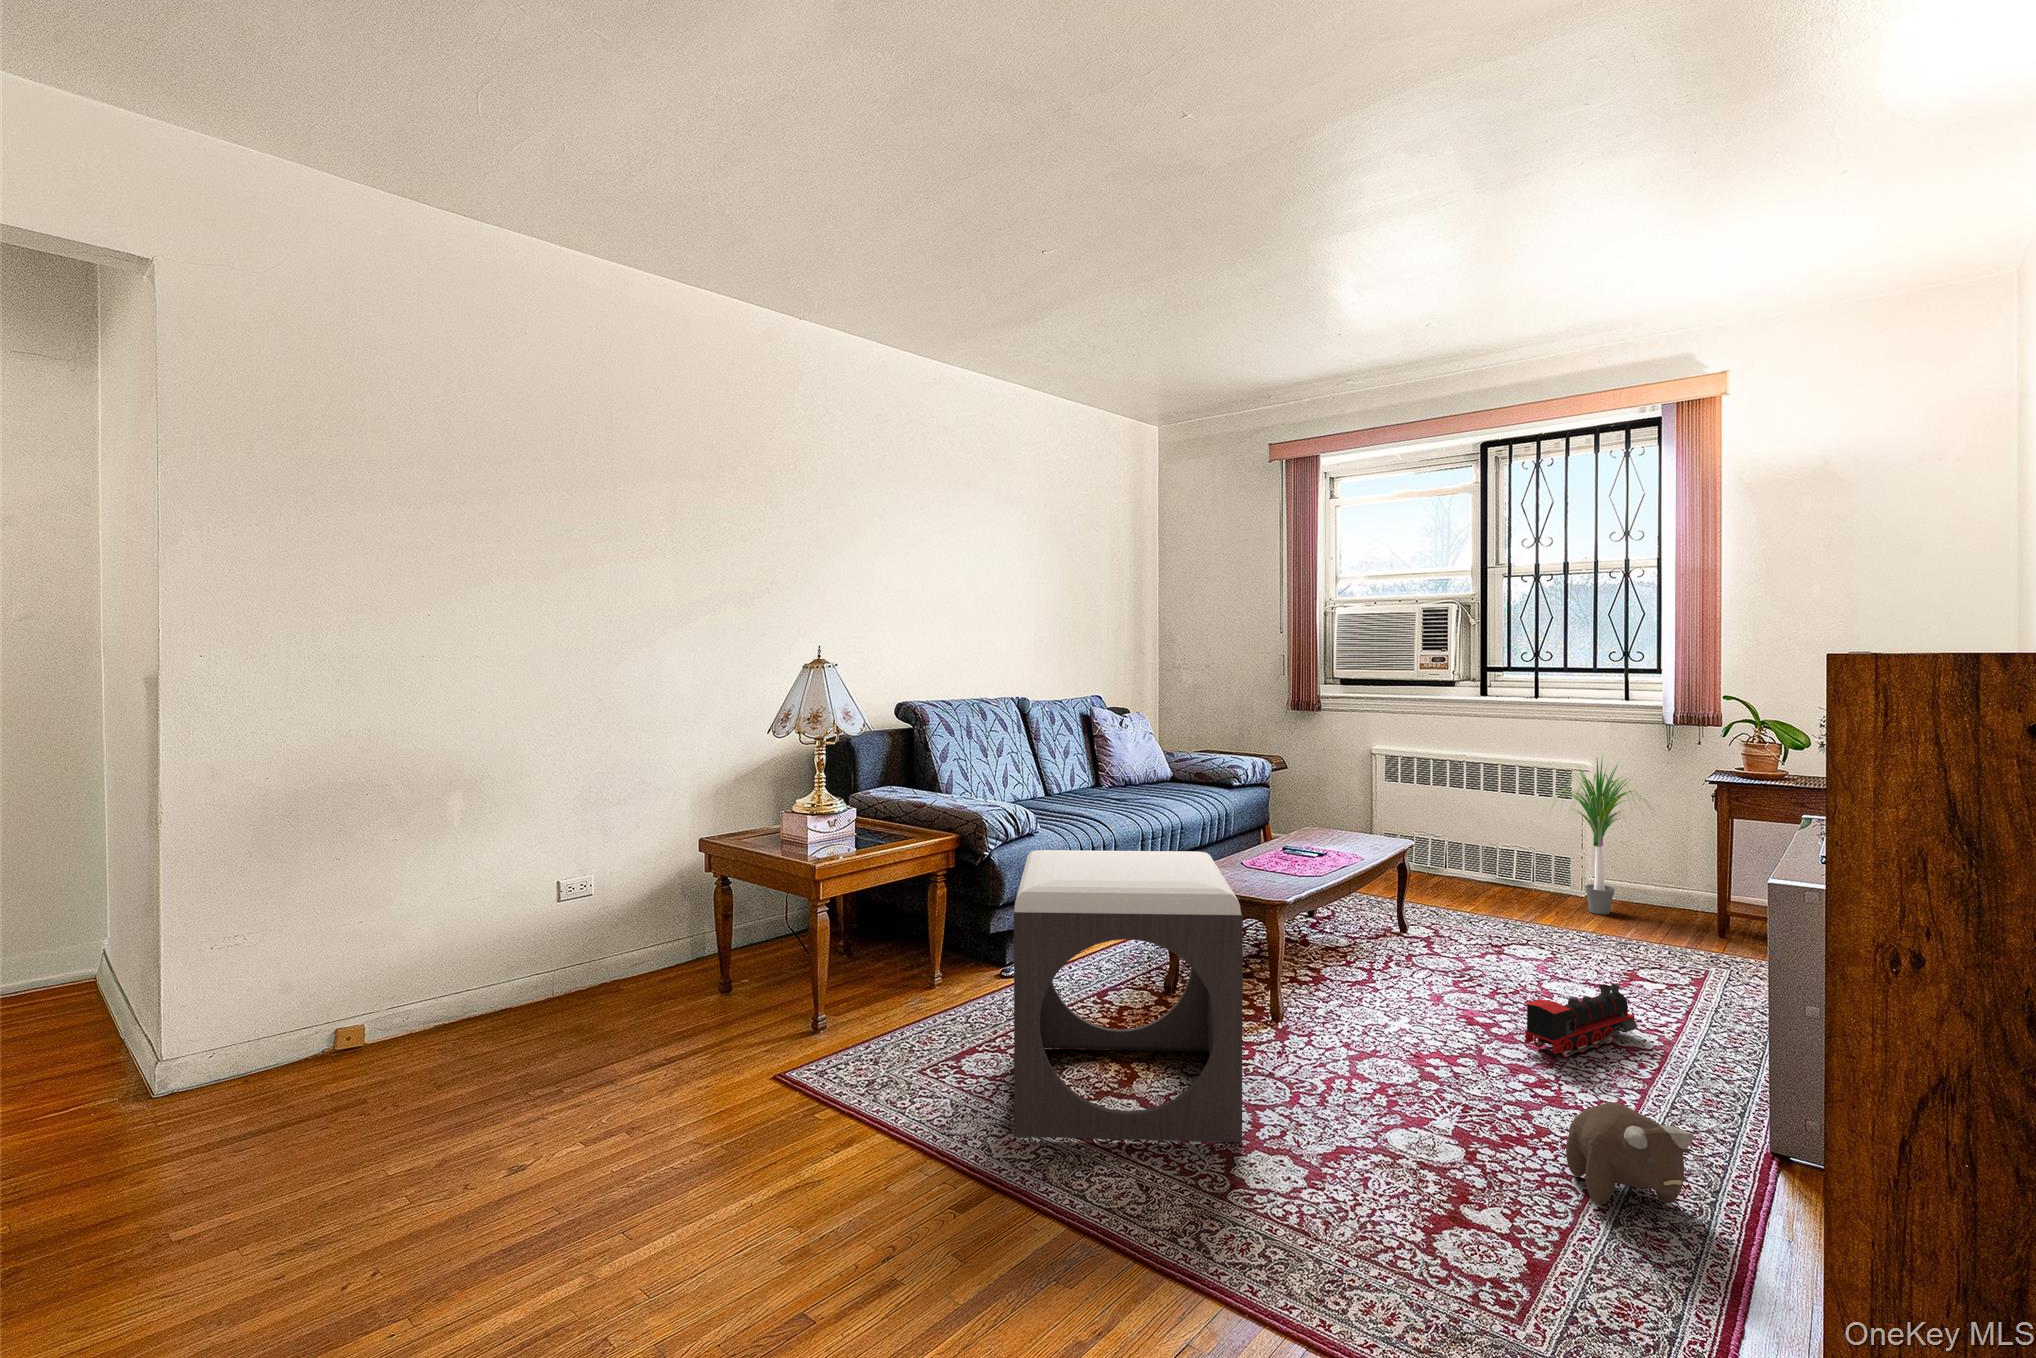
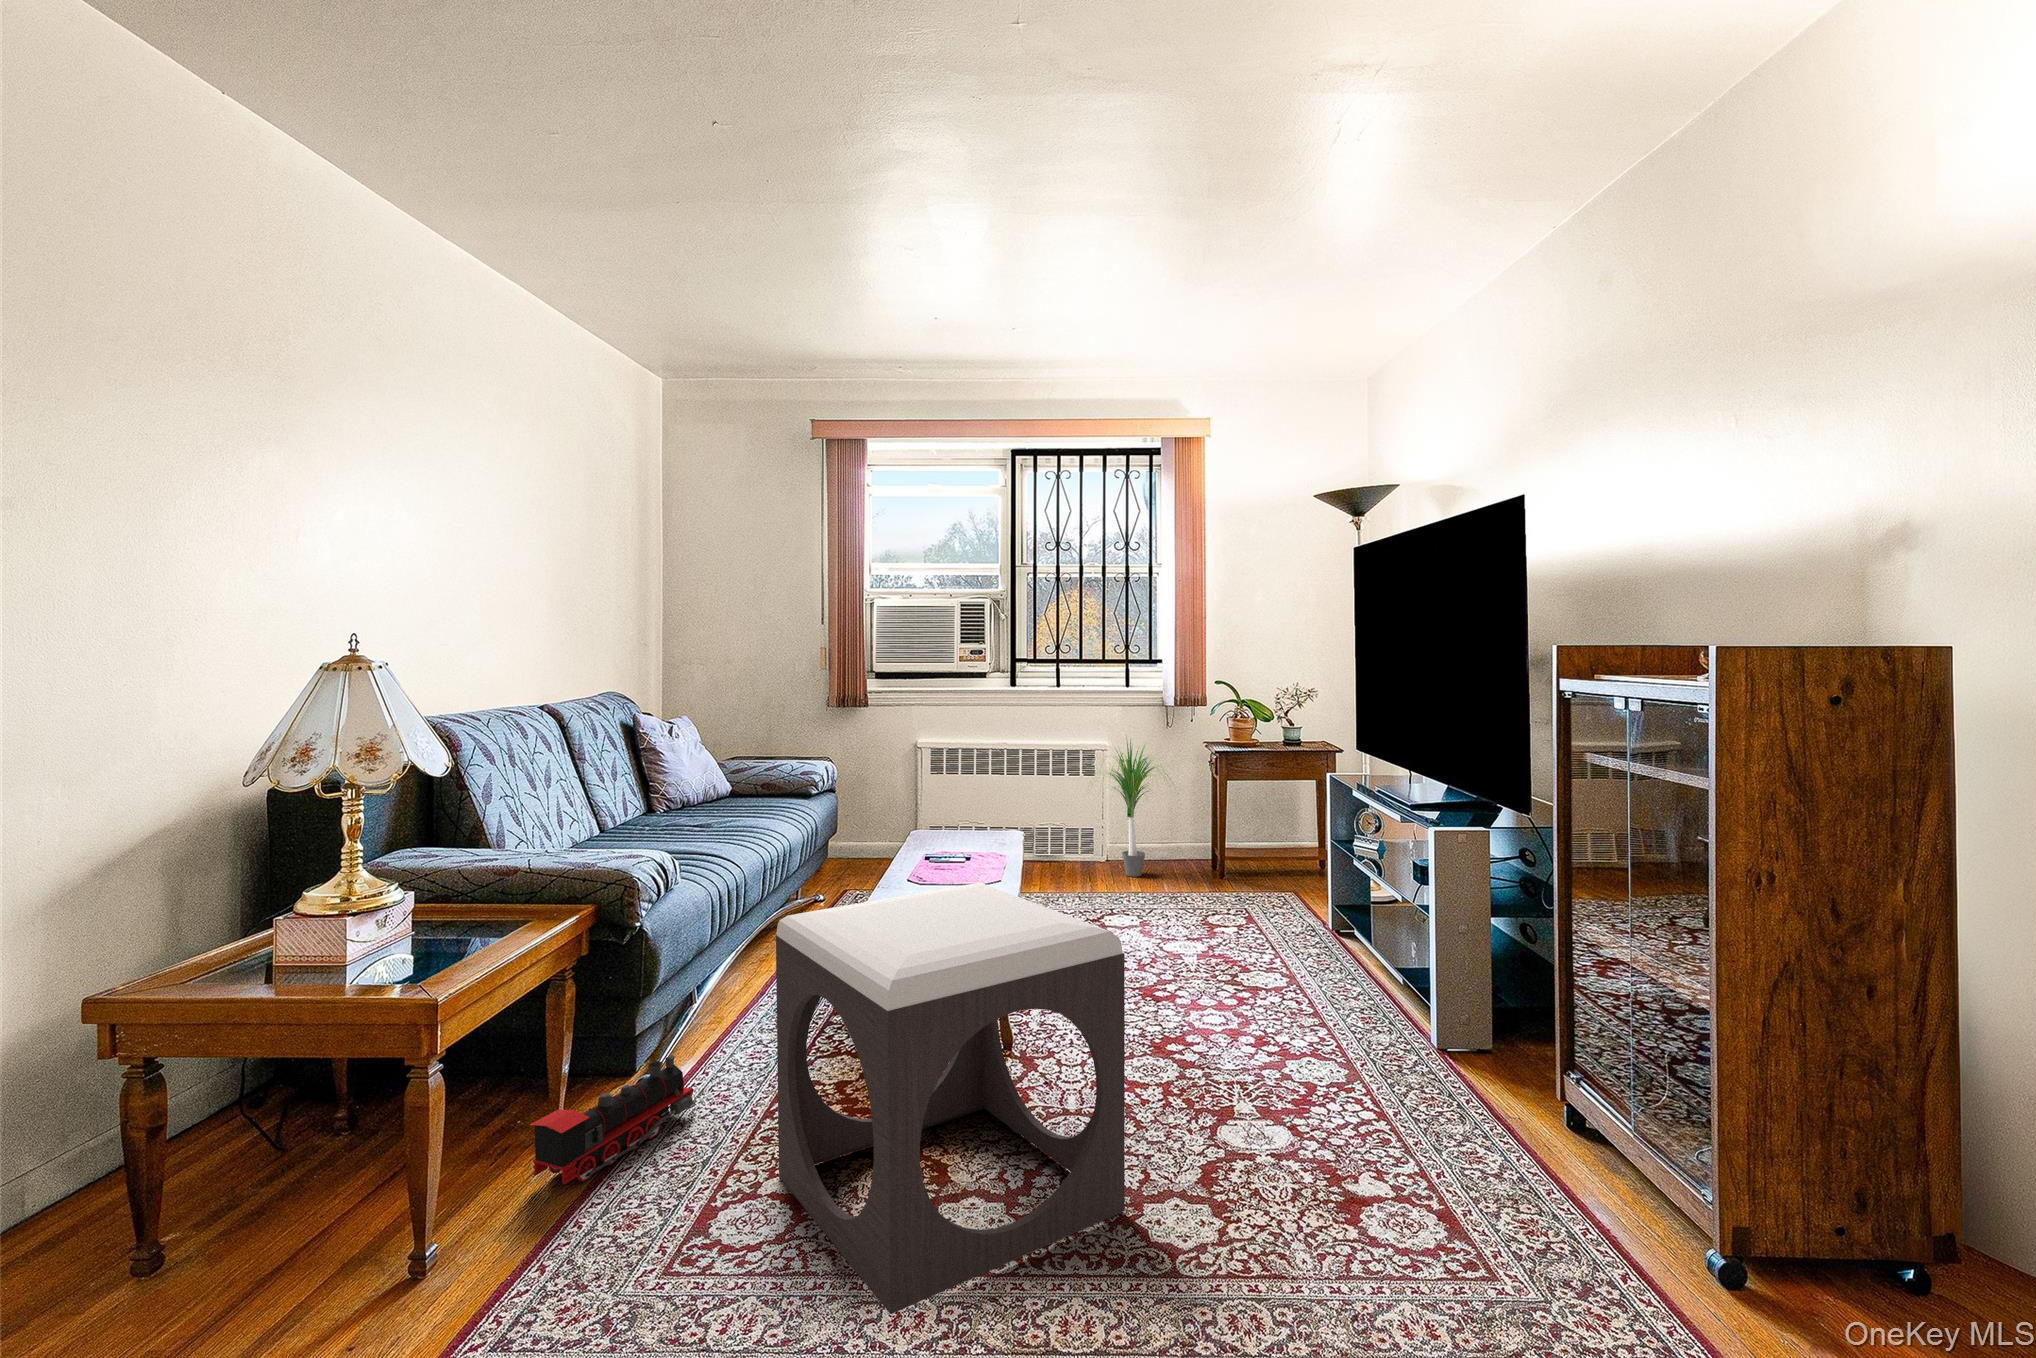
toy train: present [1524,984,1637,1058] -> present [530,1055,694,1184]
plush toy: present [1566,1103,1694,1205] -> none [1372,1058,1501,1156]

